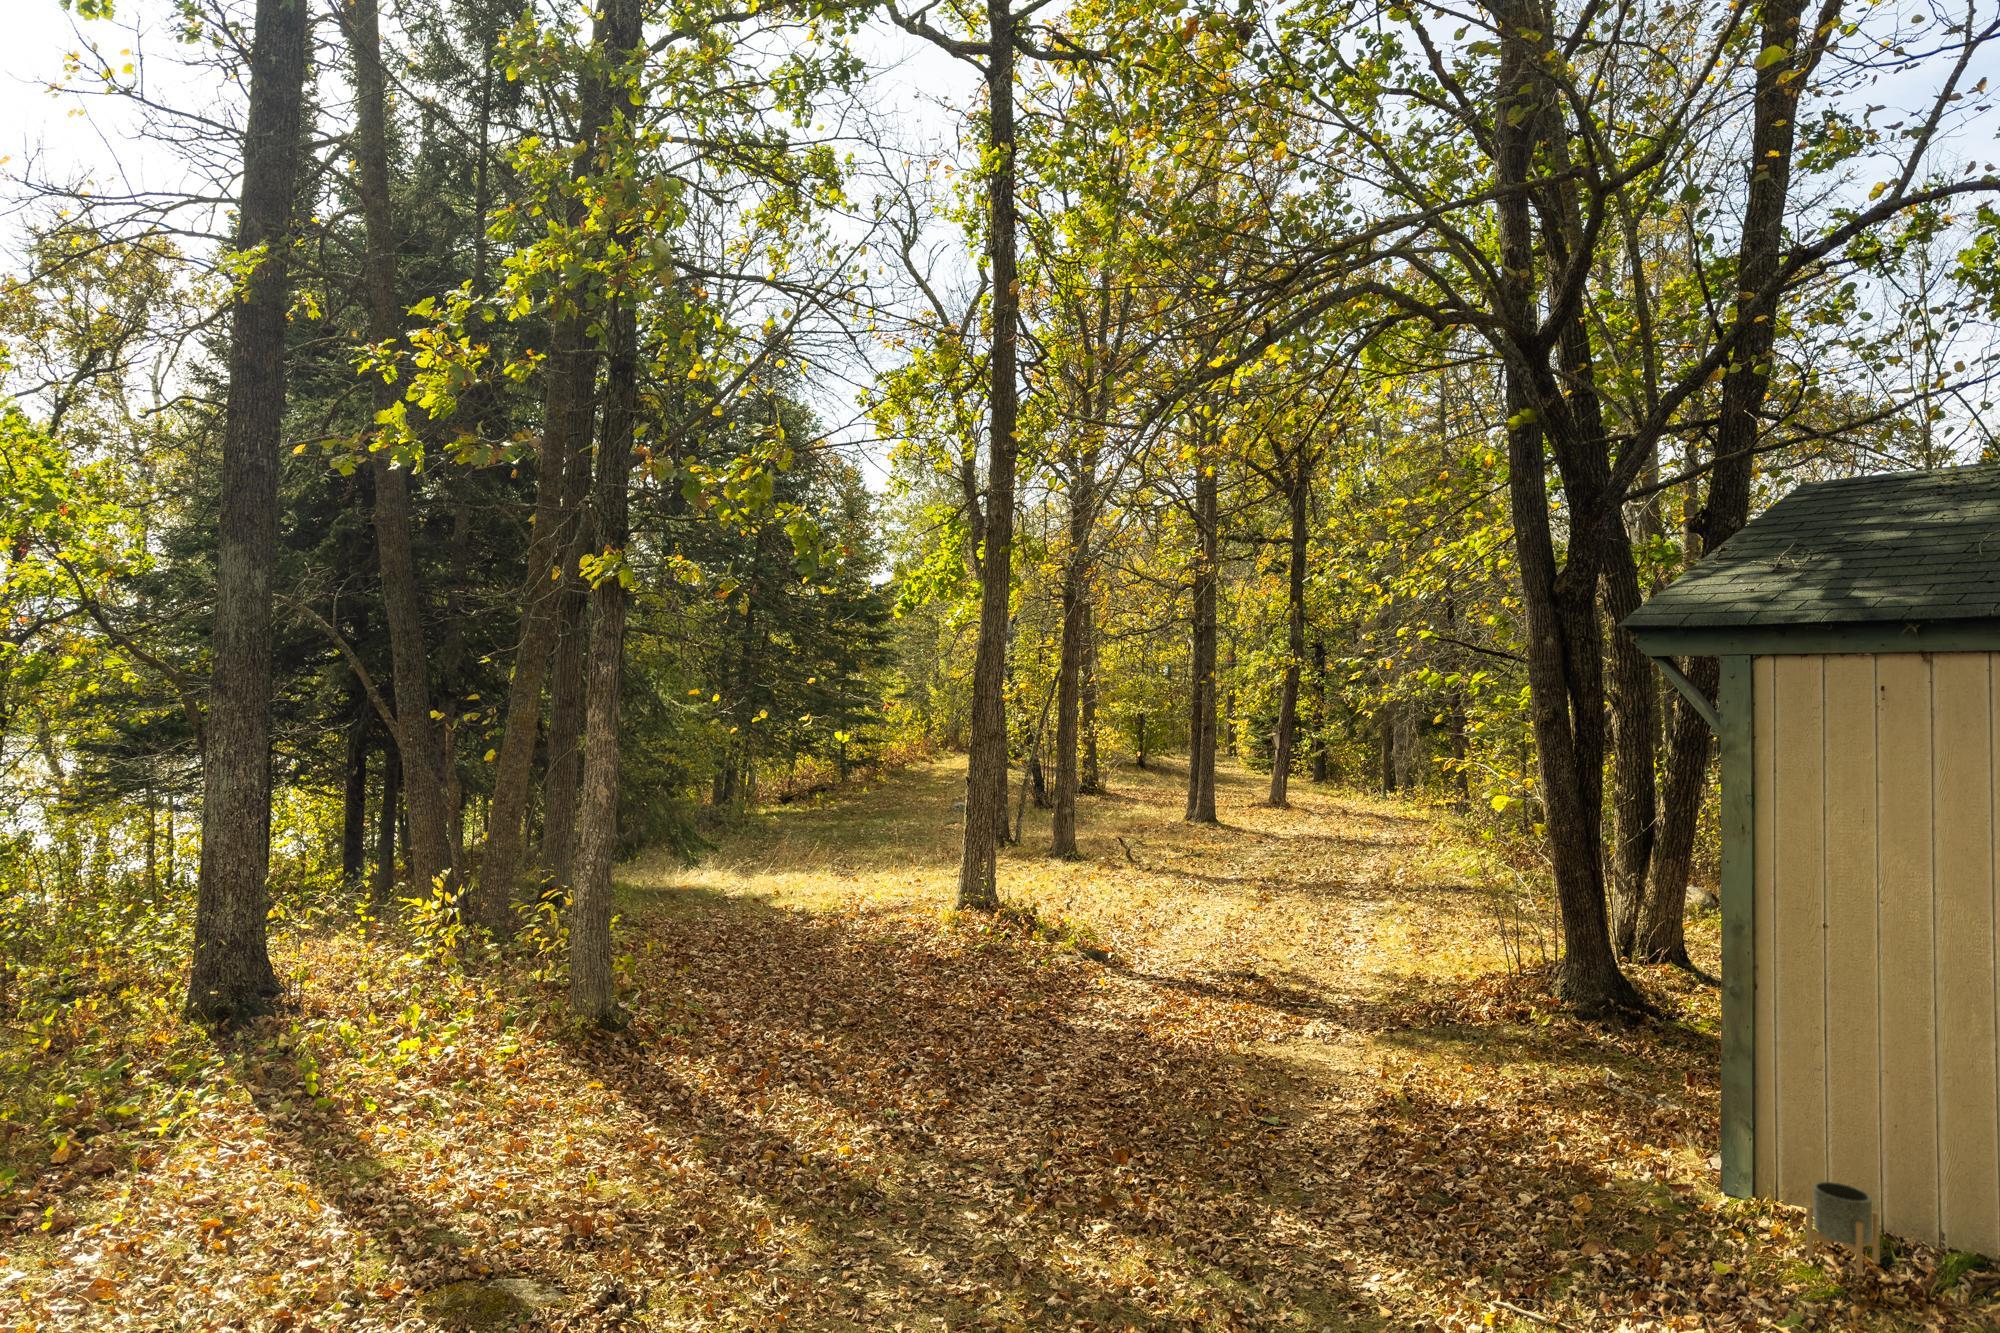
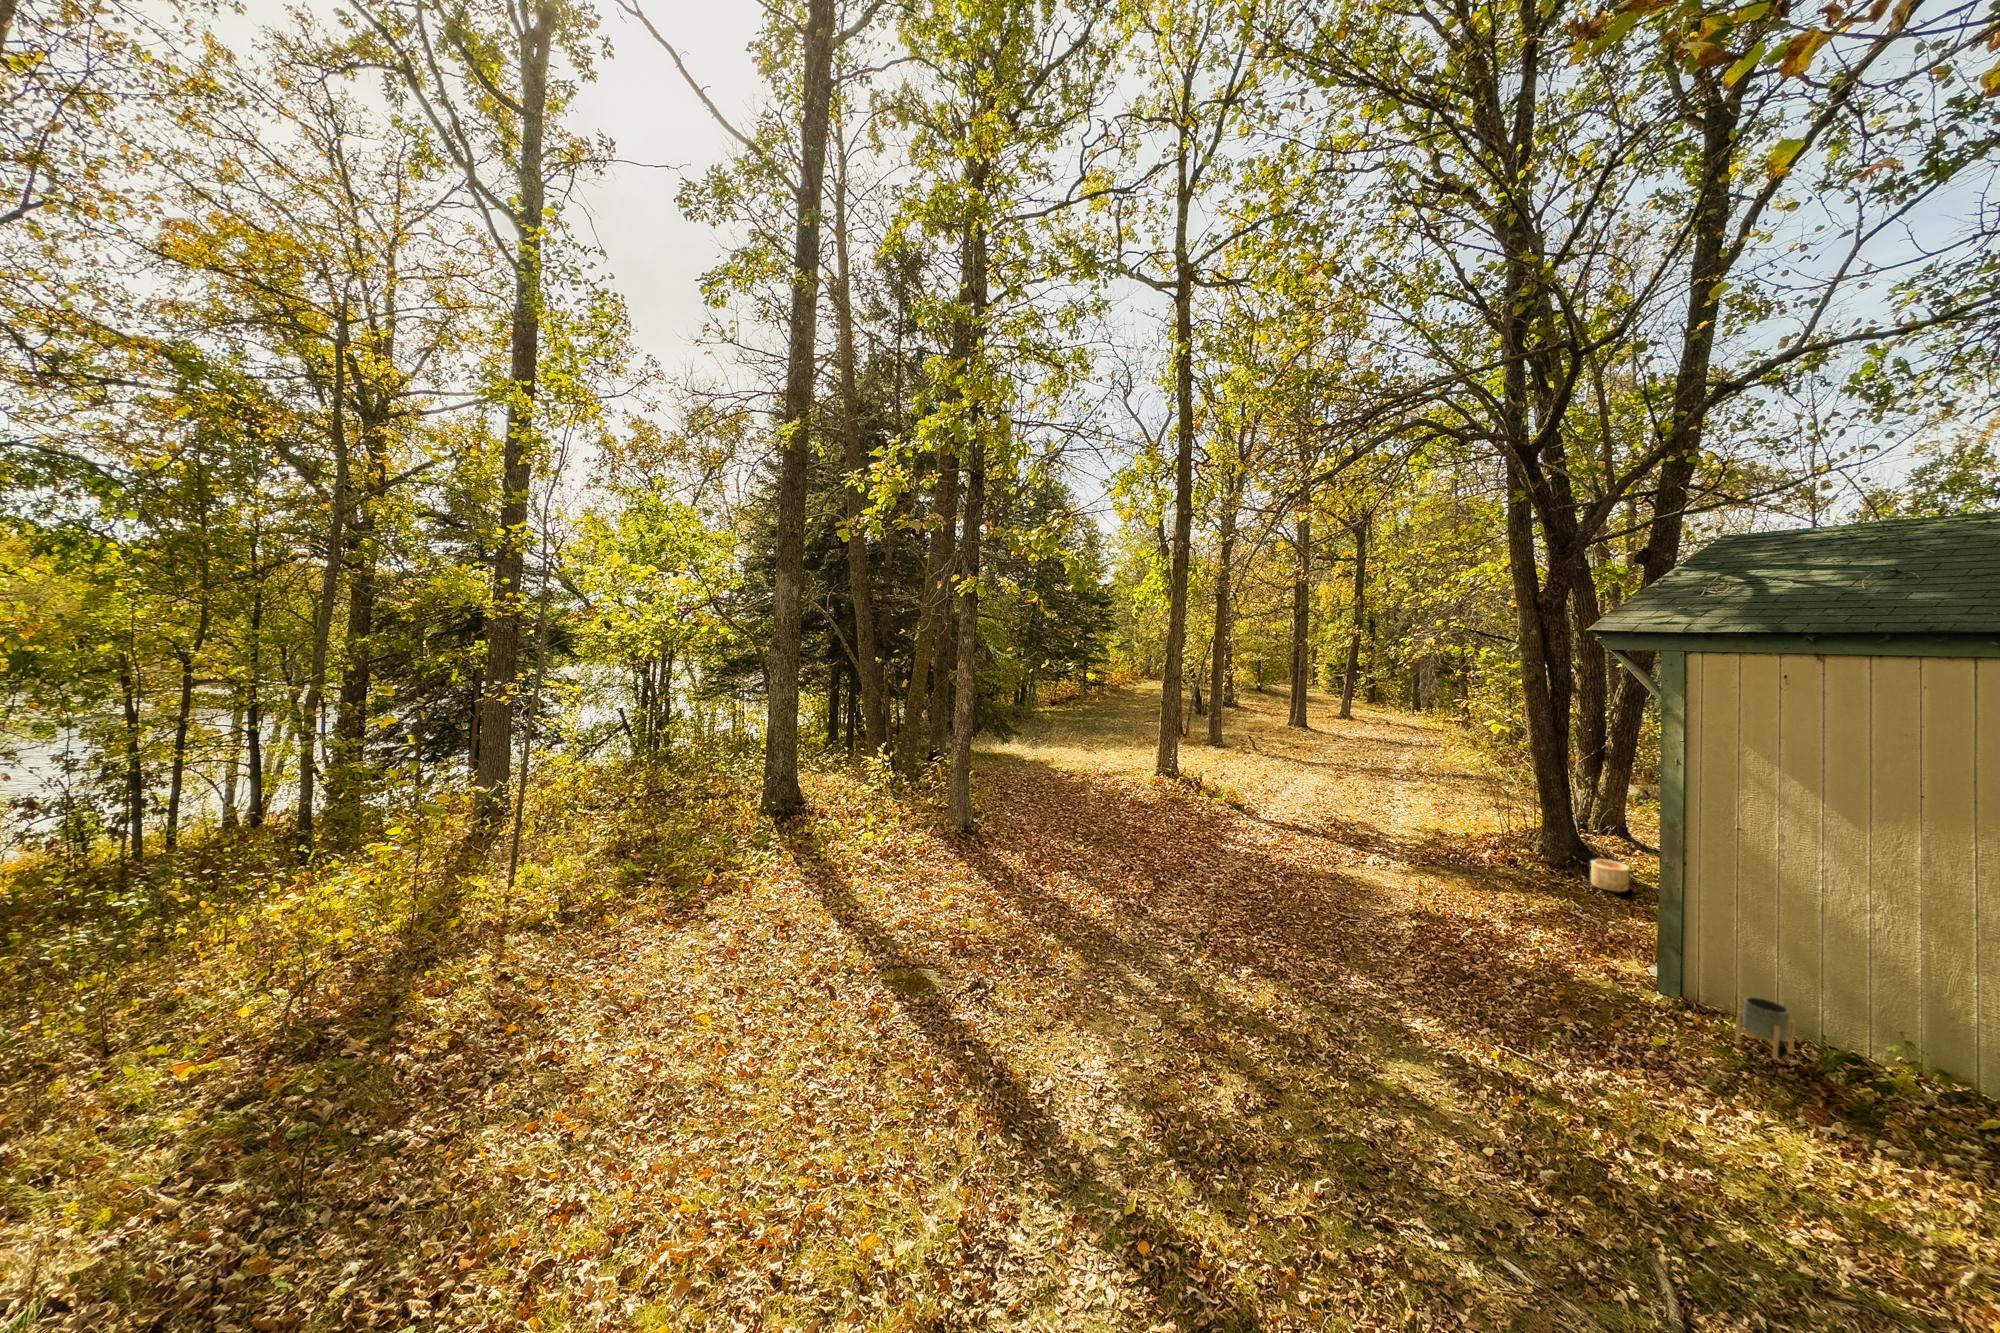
wooden bucket: none [1585,1000,1637,1047] -> present [1591,859,1630,892]

